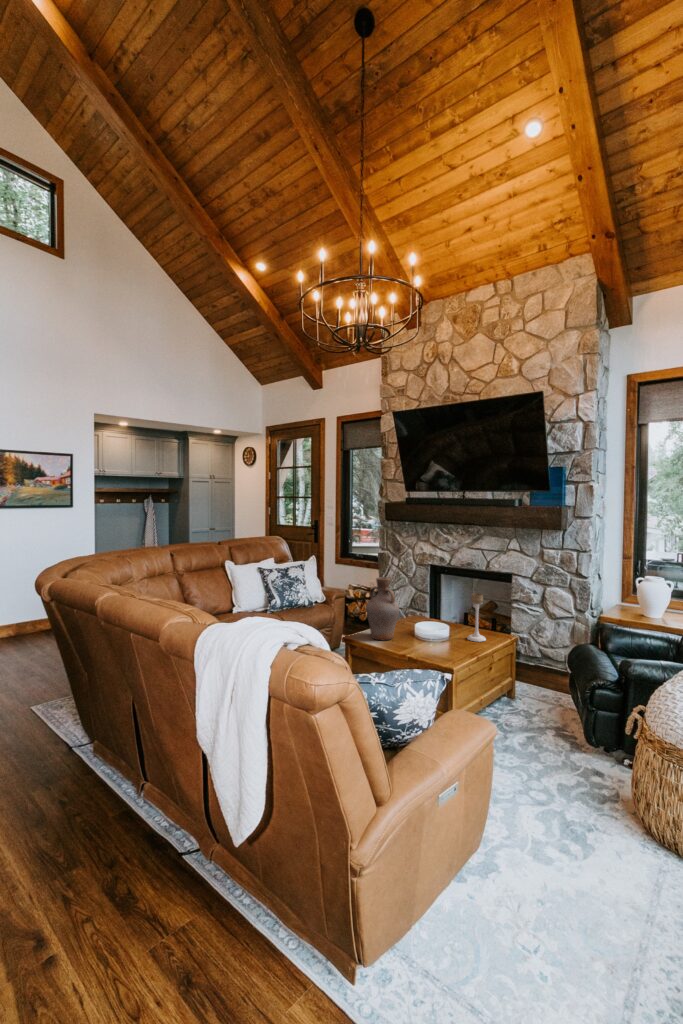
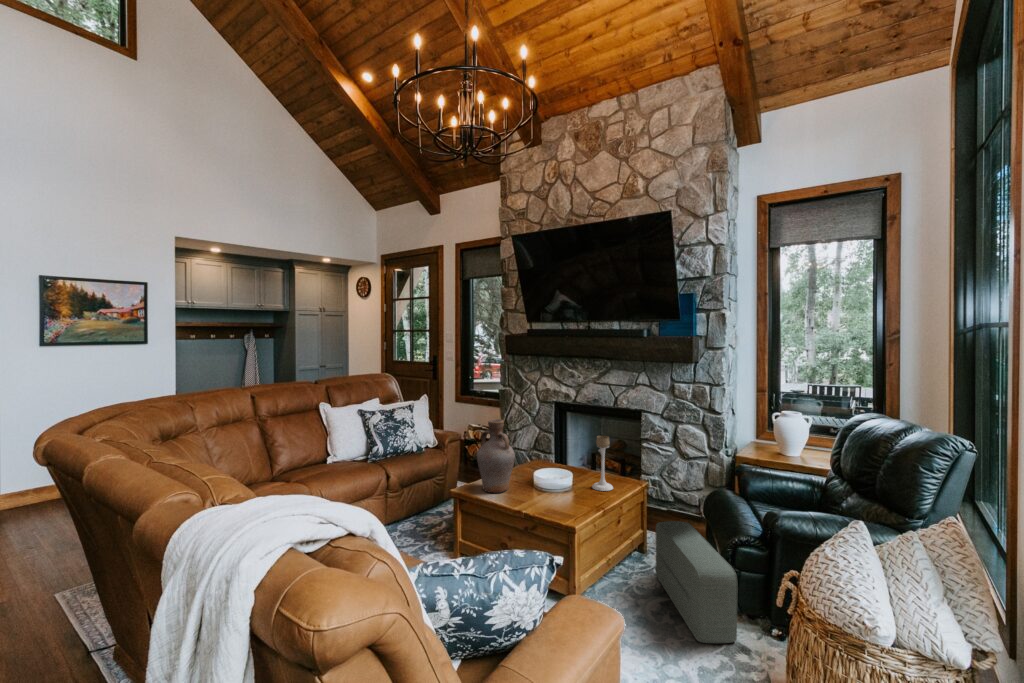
pouf: none [523,670,594,770] -> present [656,521,738,643]

